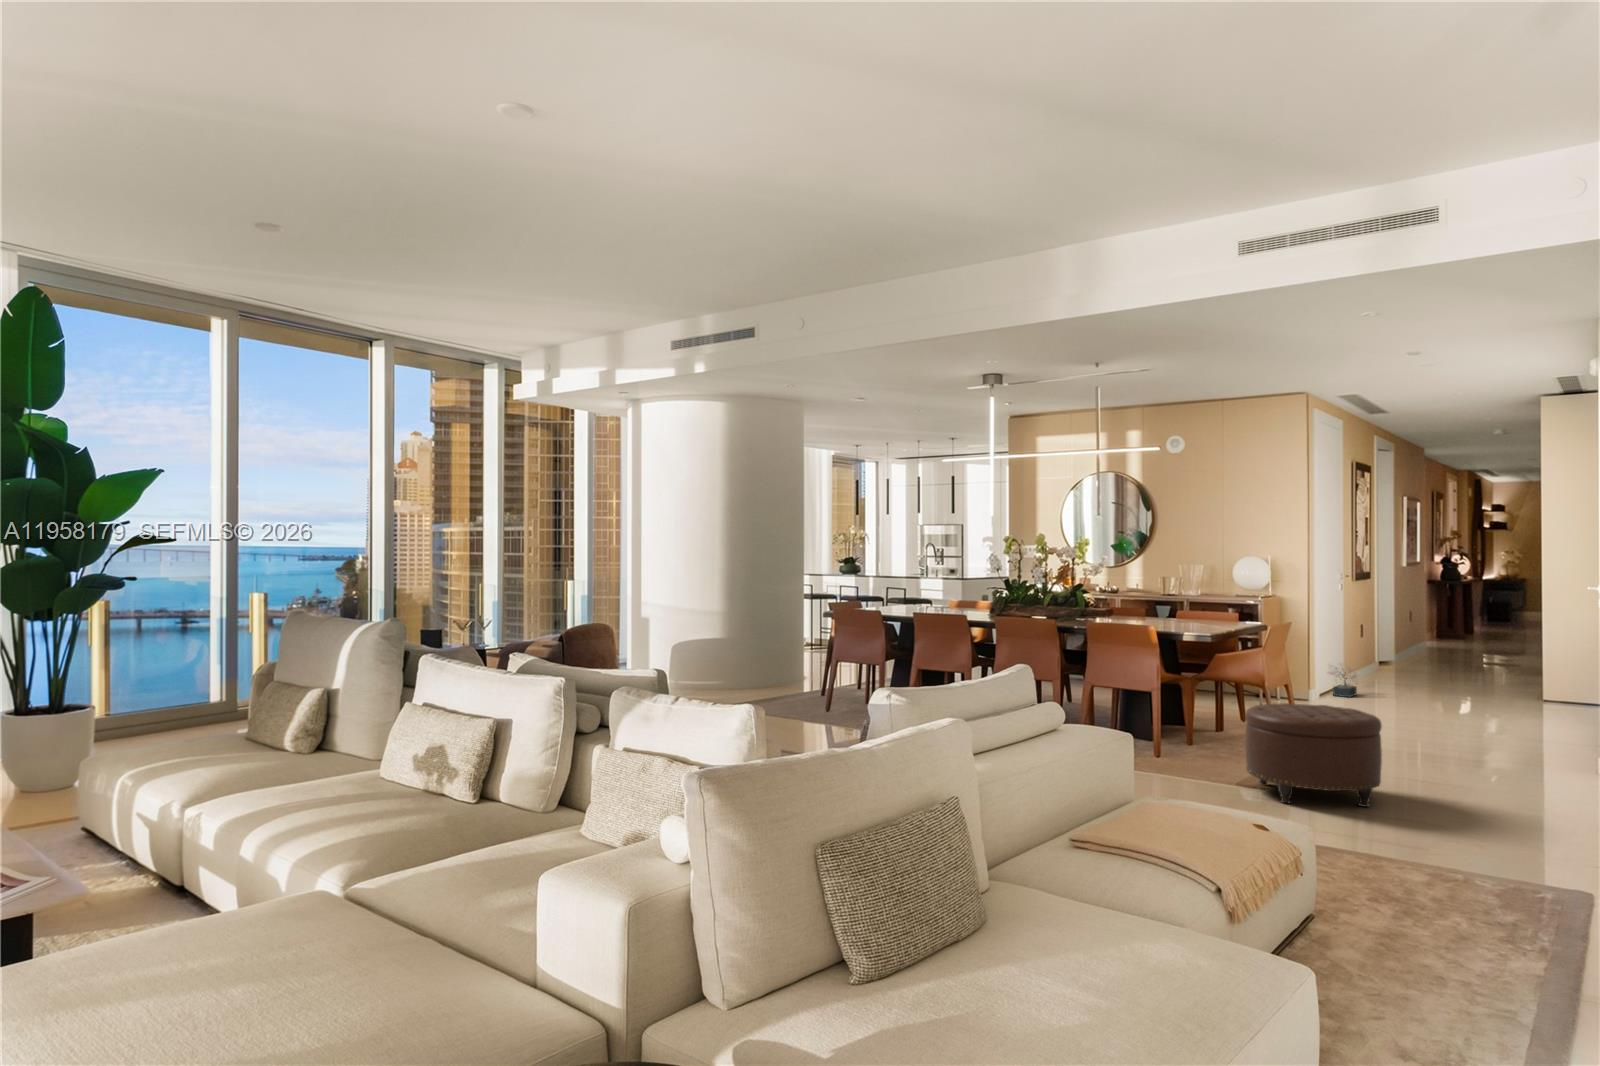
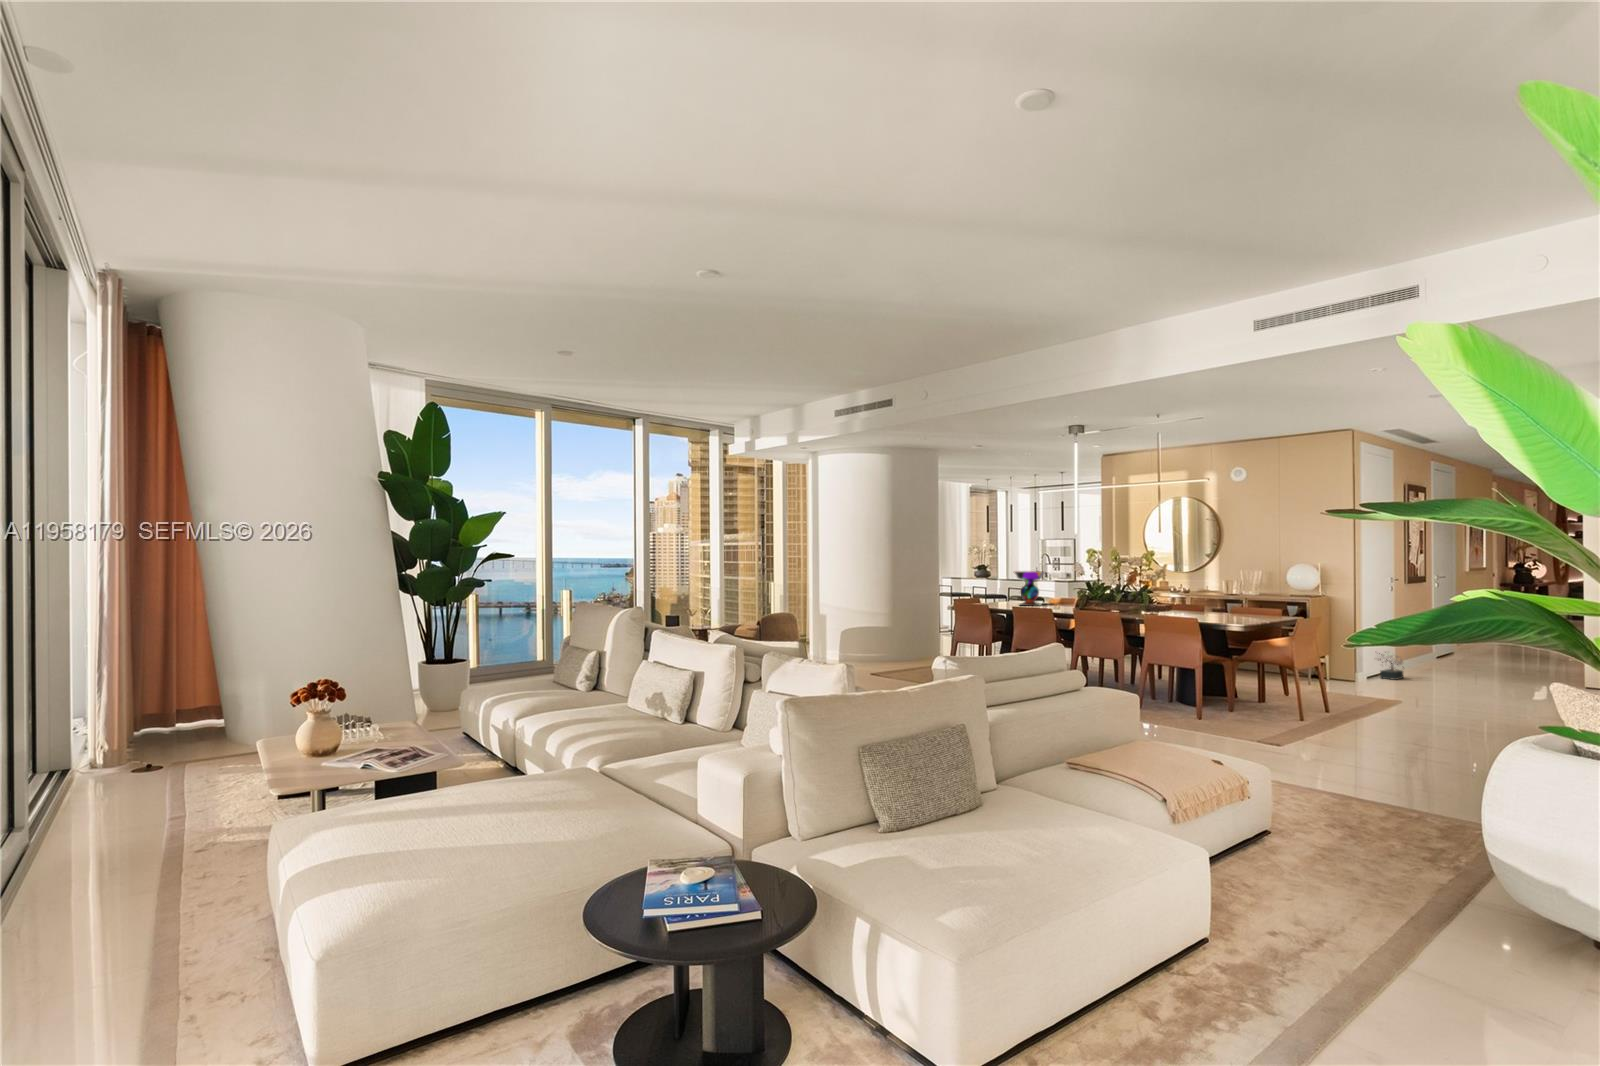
decorative bowl: none [913,566,955,612] -> present [1014,571,1044,606]
ottoman: present [1245,703,1382,807] -> none [1264,679,1381,763]

